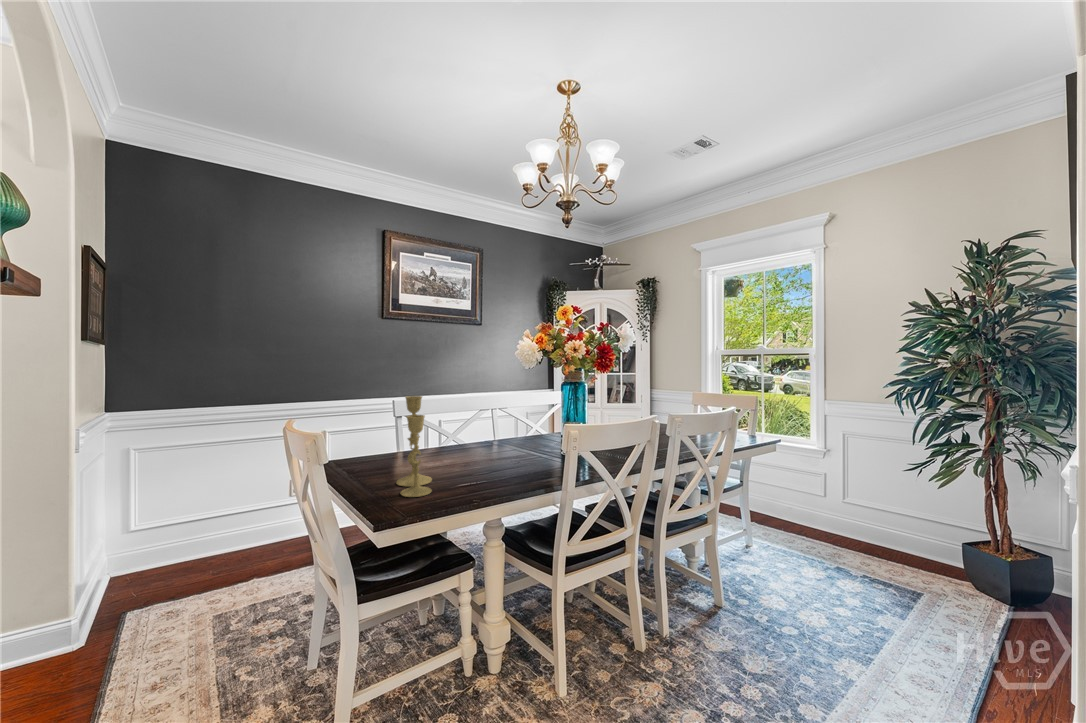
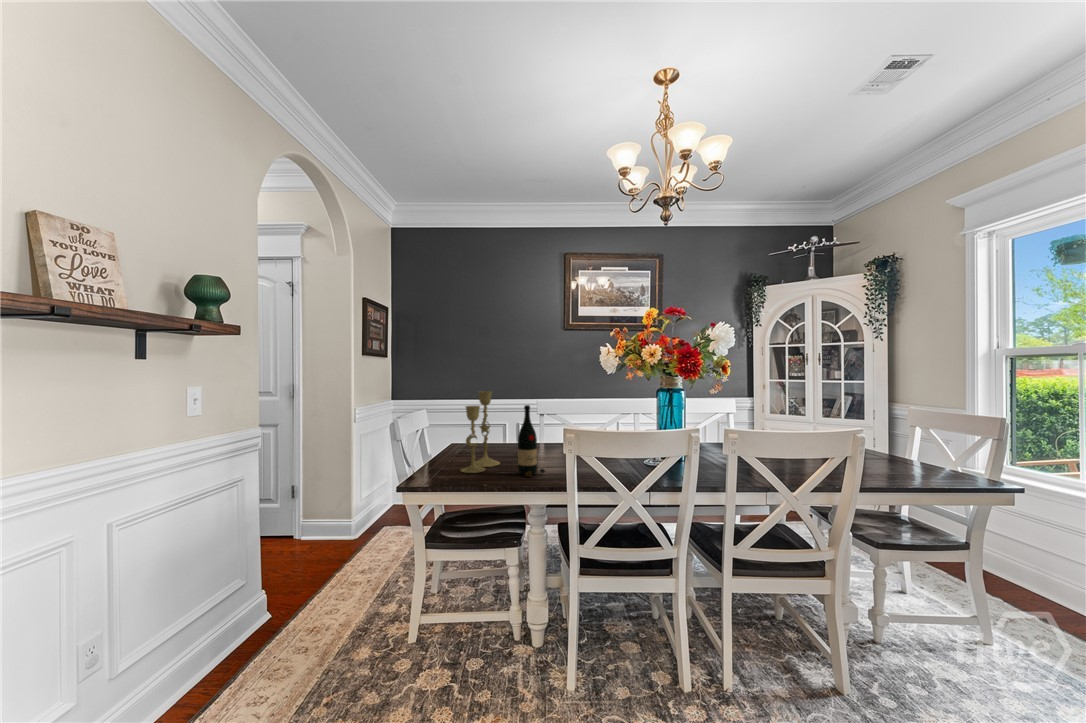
wine bottle: none [474,411,505,490] -> present [518,405,545,477]

